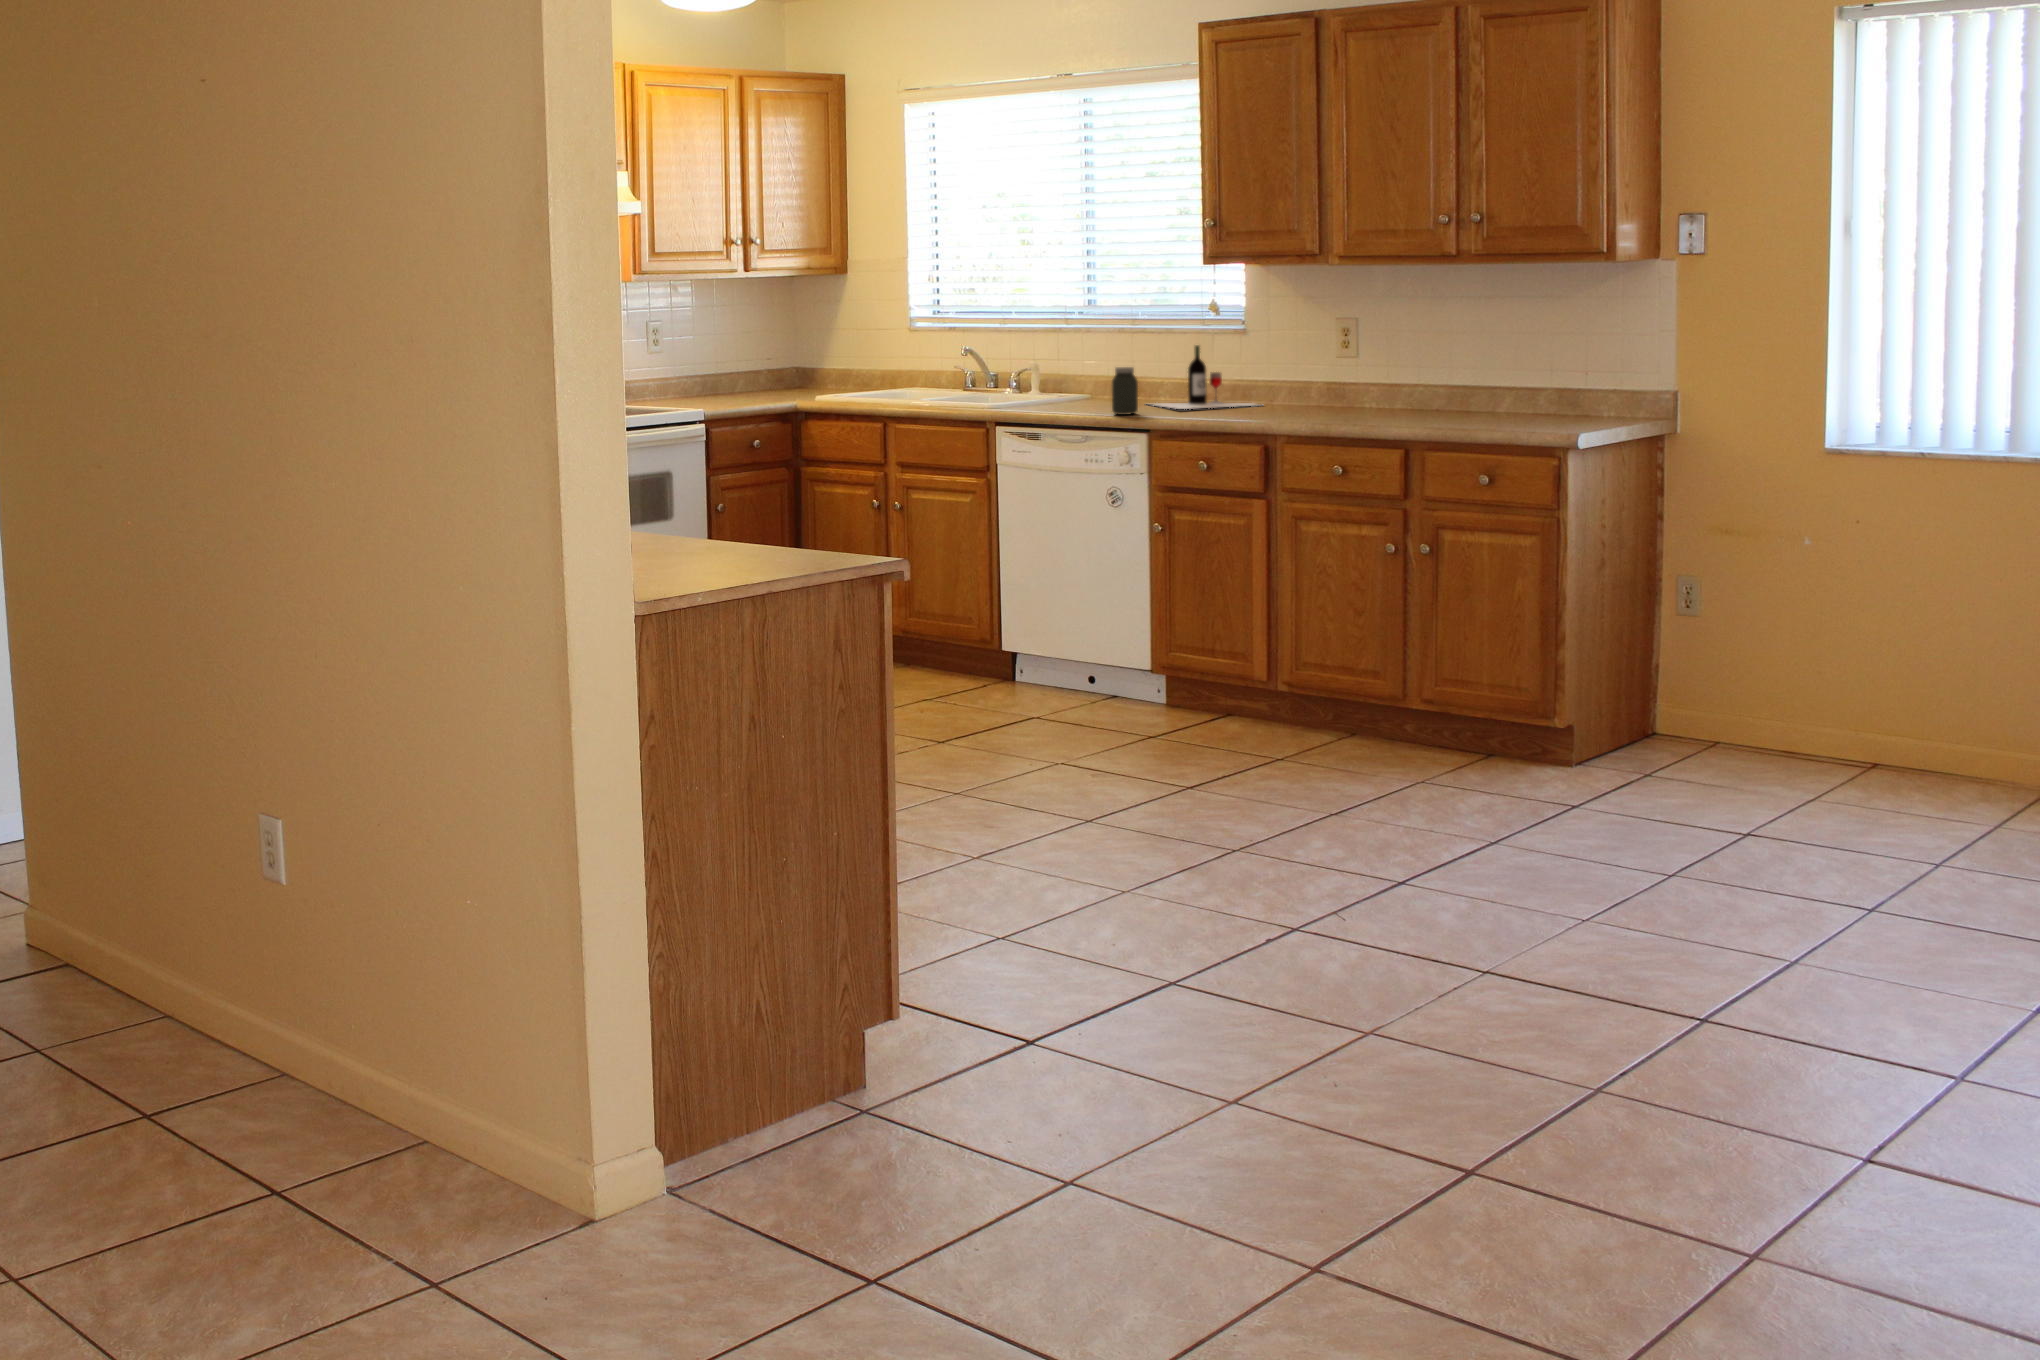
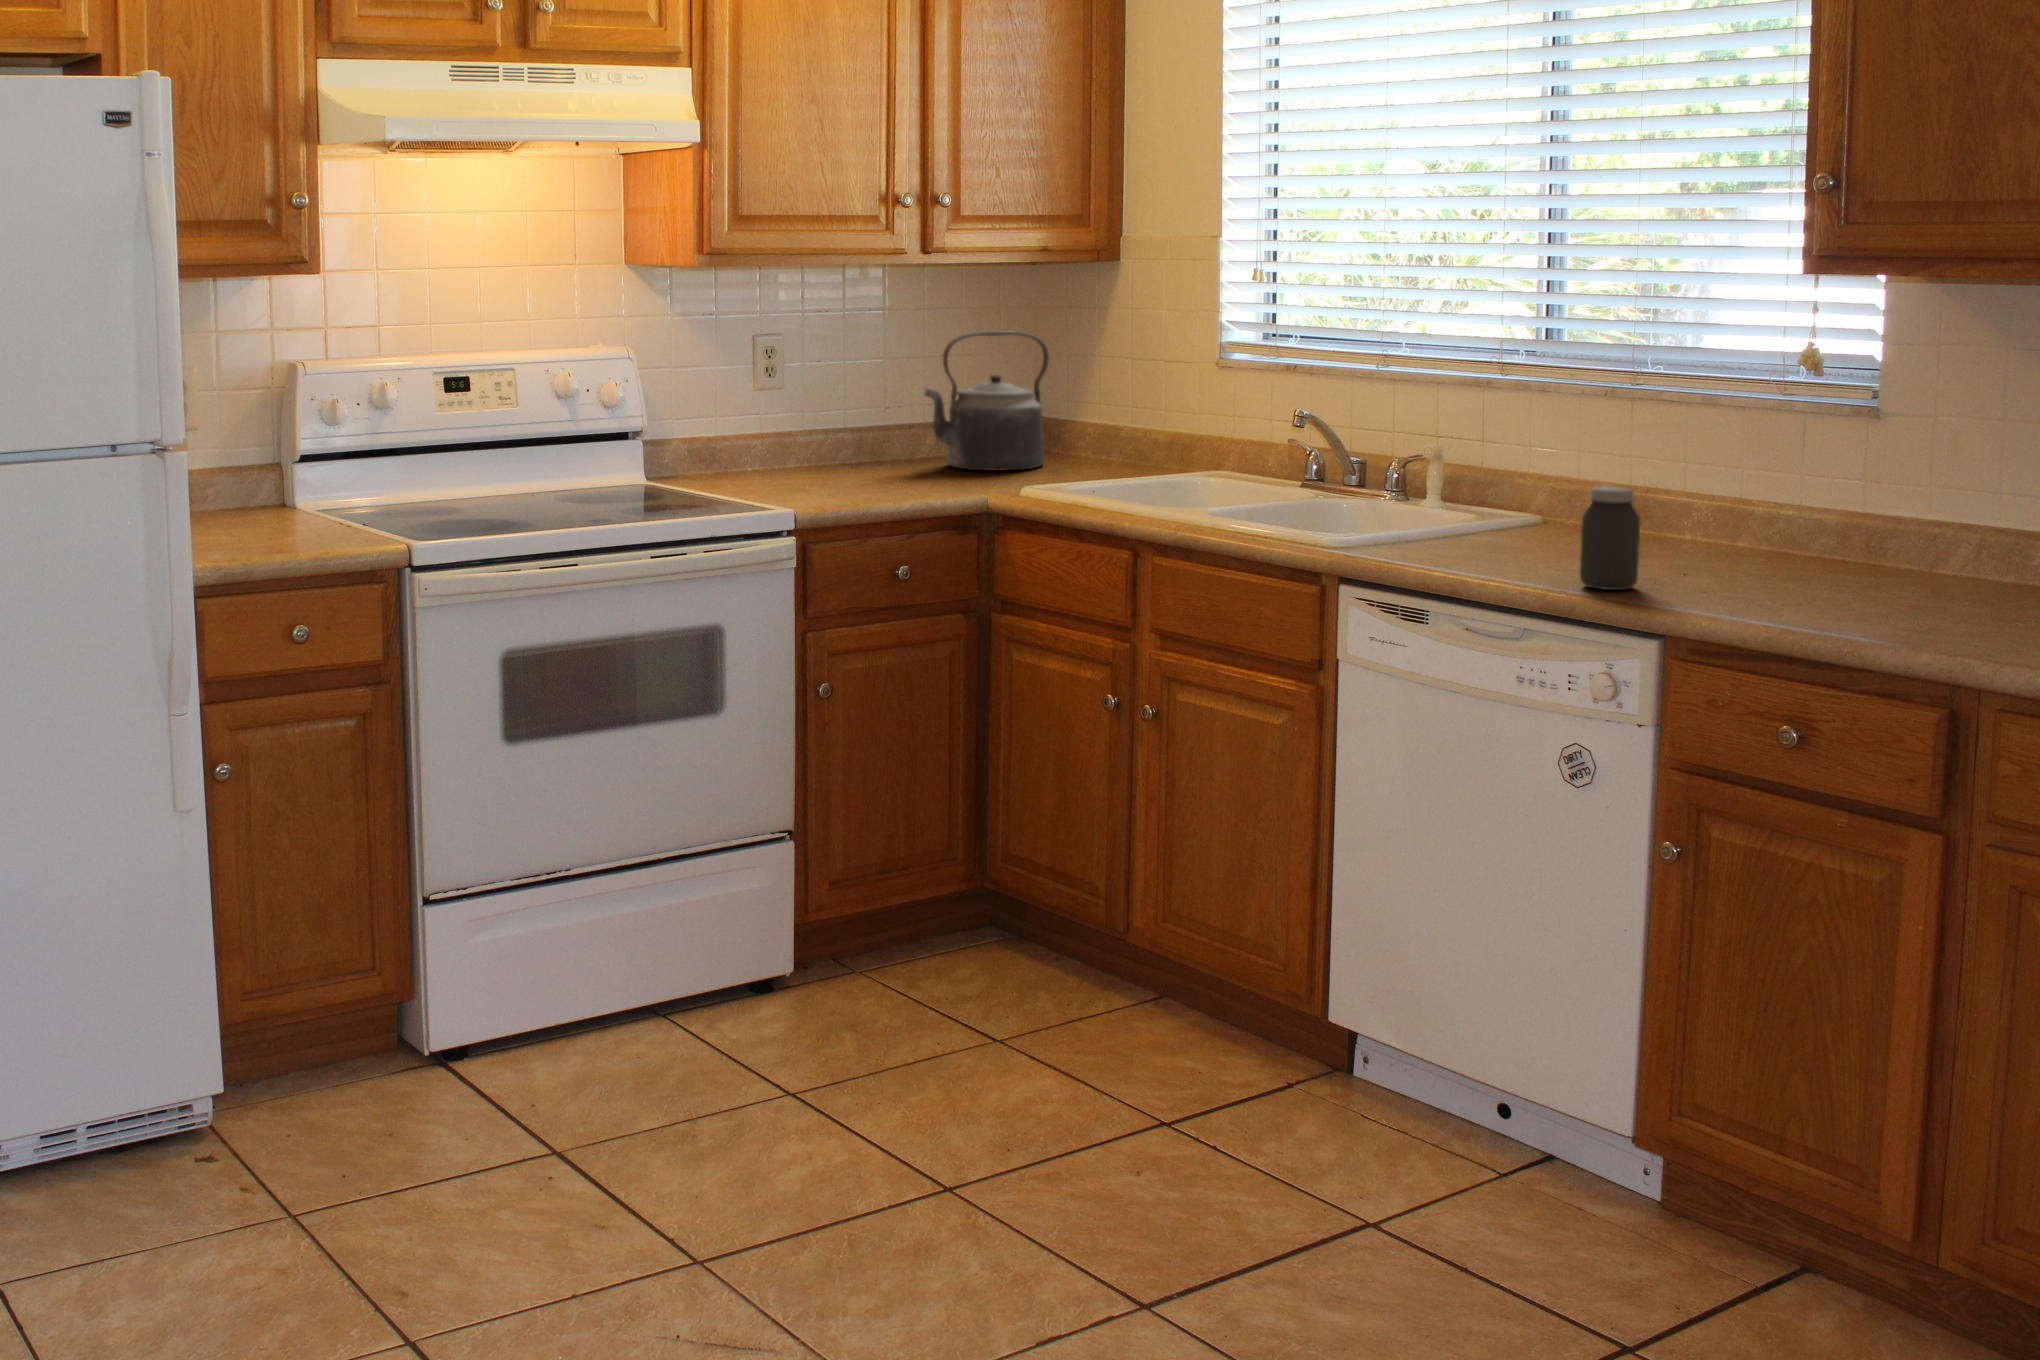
kettle: none [745,315,814,395] -> present [925,332,1049,471]
wine bottle: present [1153,345,1254,409] -> none [1650,441,1932,583]

